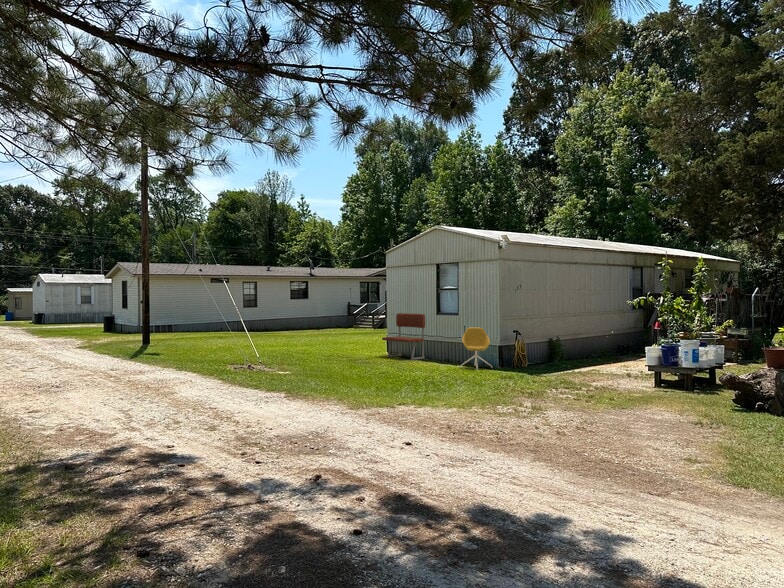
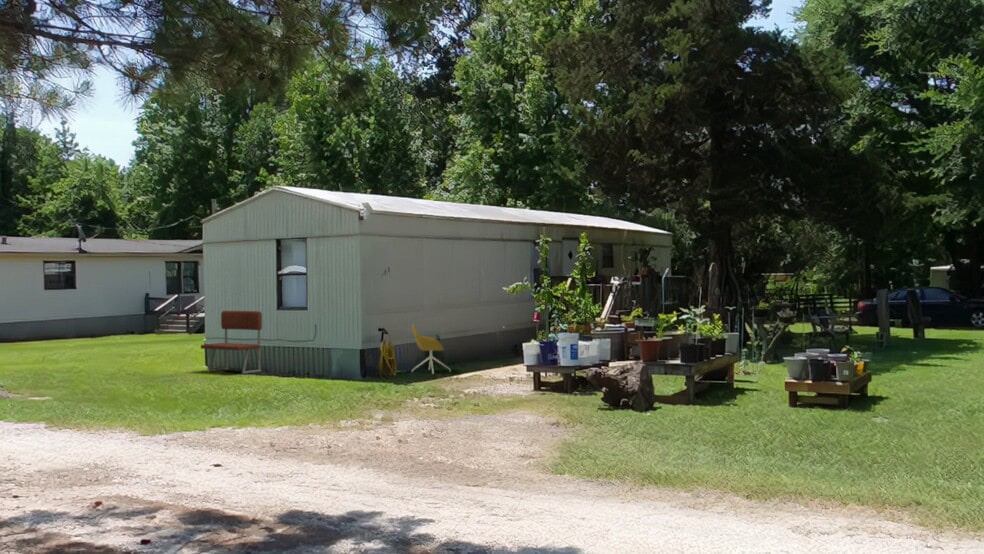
chair: present [460,327,492,370] -> present [412,325,444,373]

